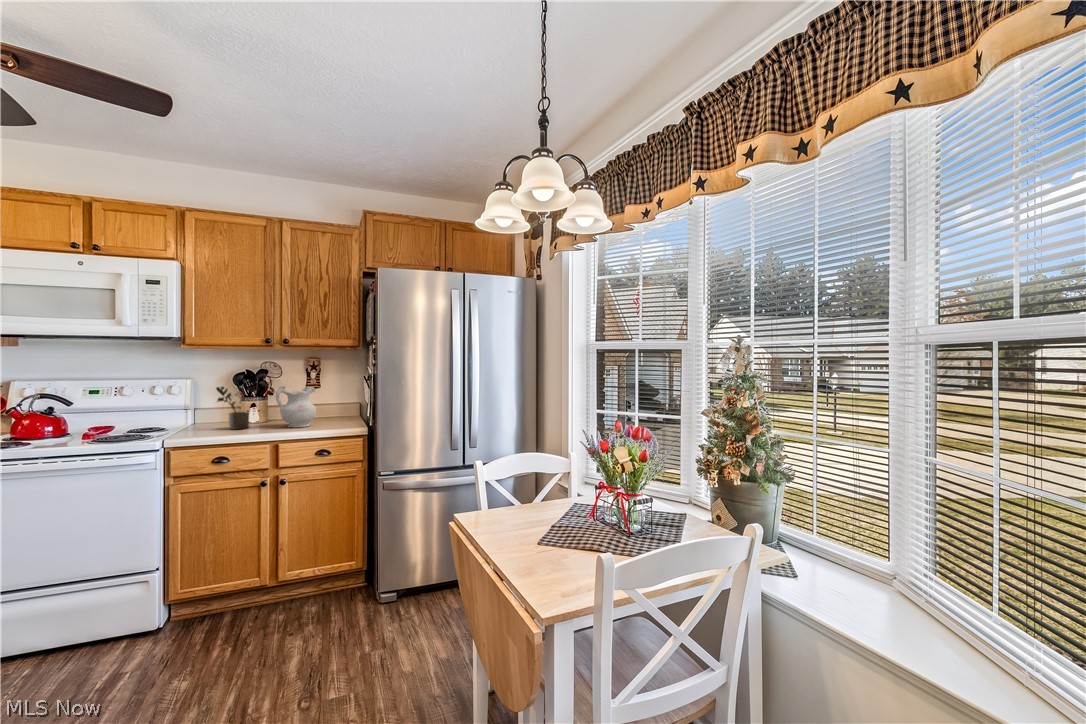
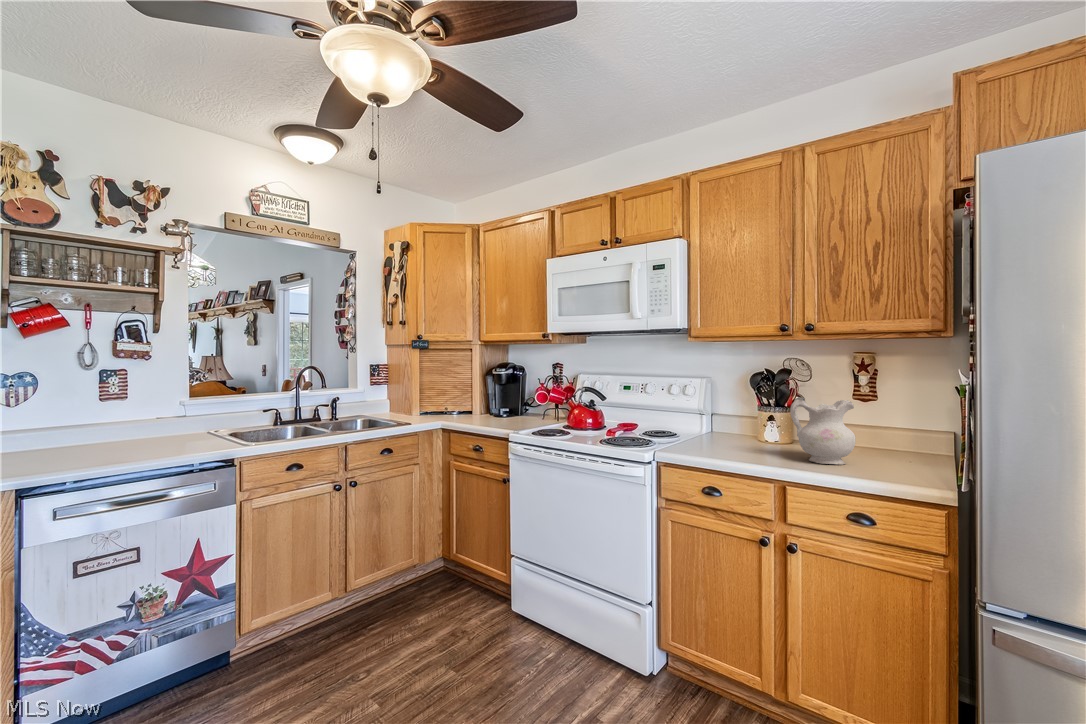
potted plant: present [216,387,249,429] -> none [718,392,759,452]

